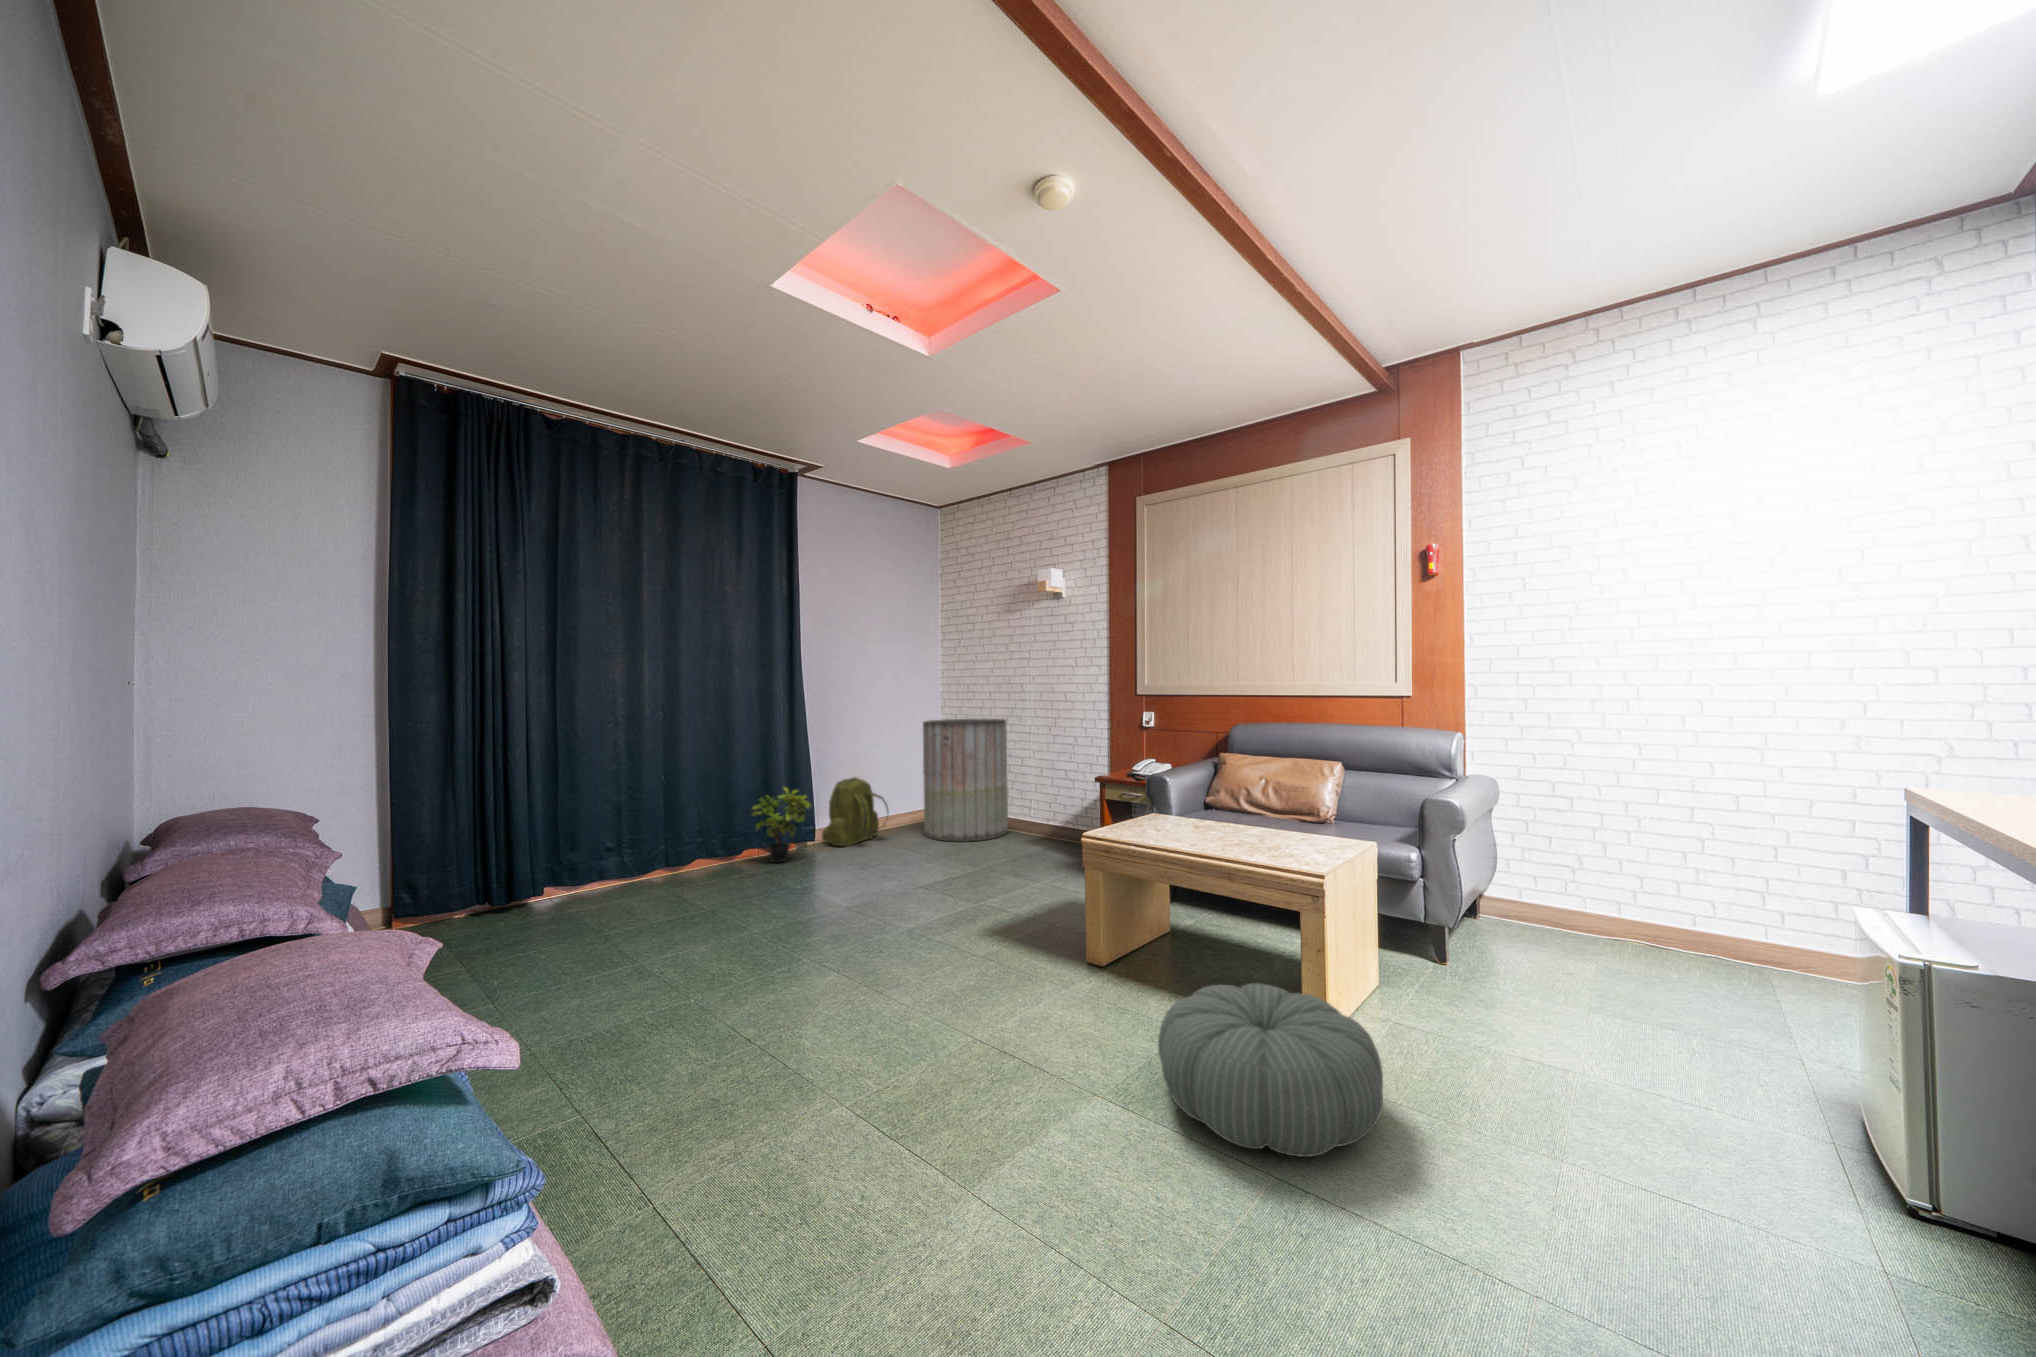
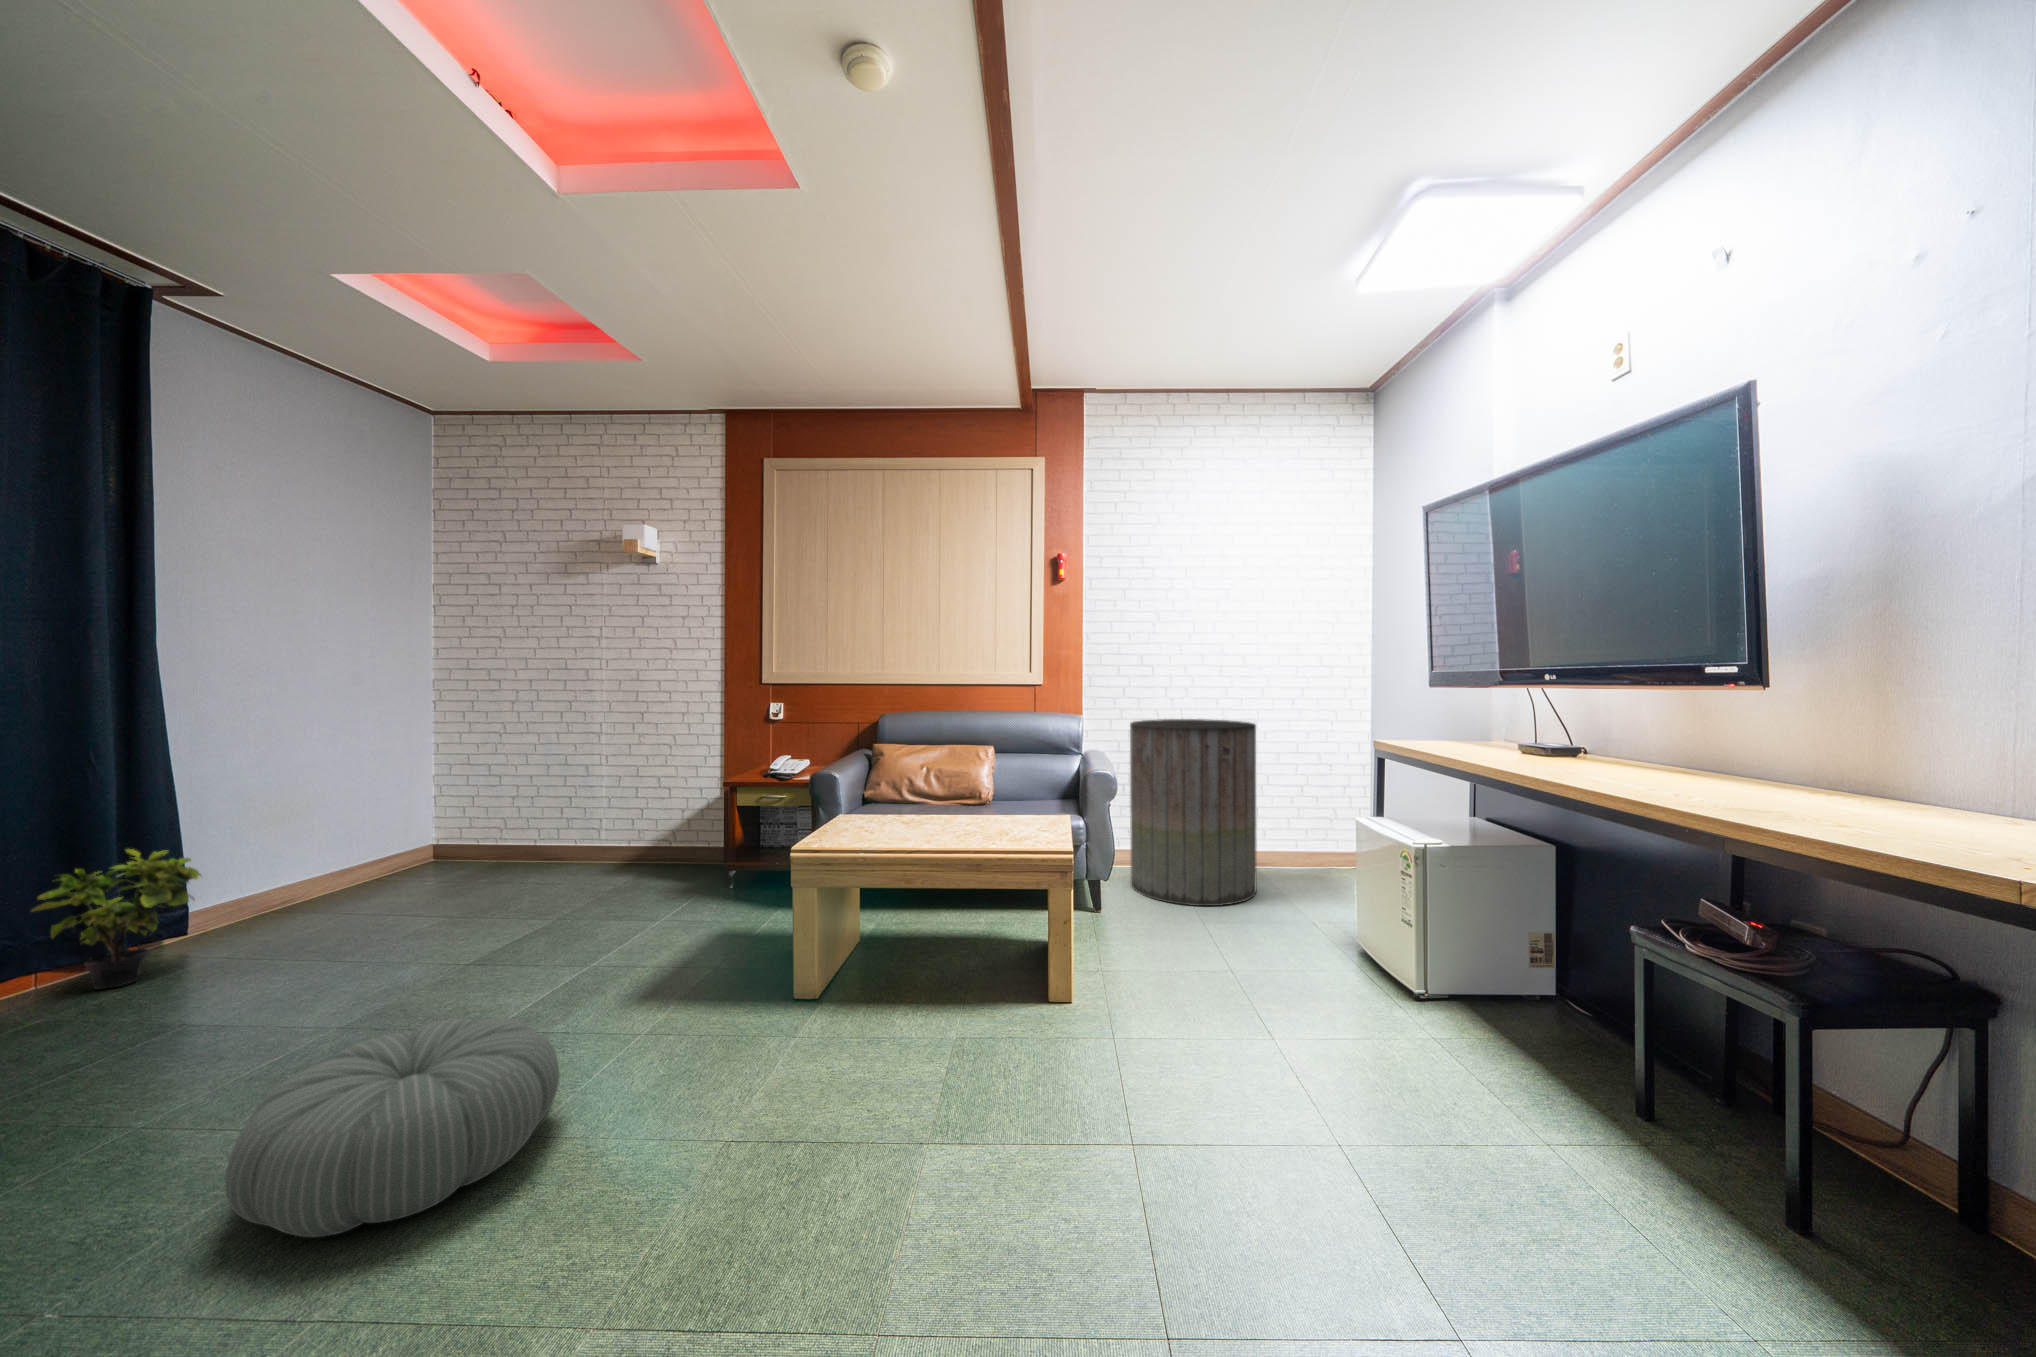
trash can: present [923,719,1008,842] -> present [1130,719,1257,906]
backpack: present [822,777,888,846] -> none [204,816,358,934]
pouf: present [1158,983,1383,1157] -> present [225,1017,560,1237]

